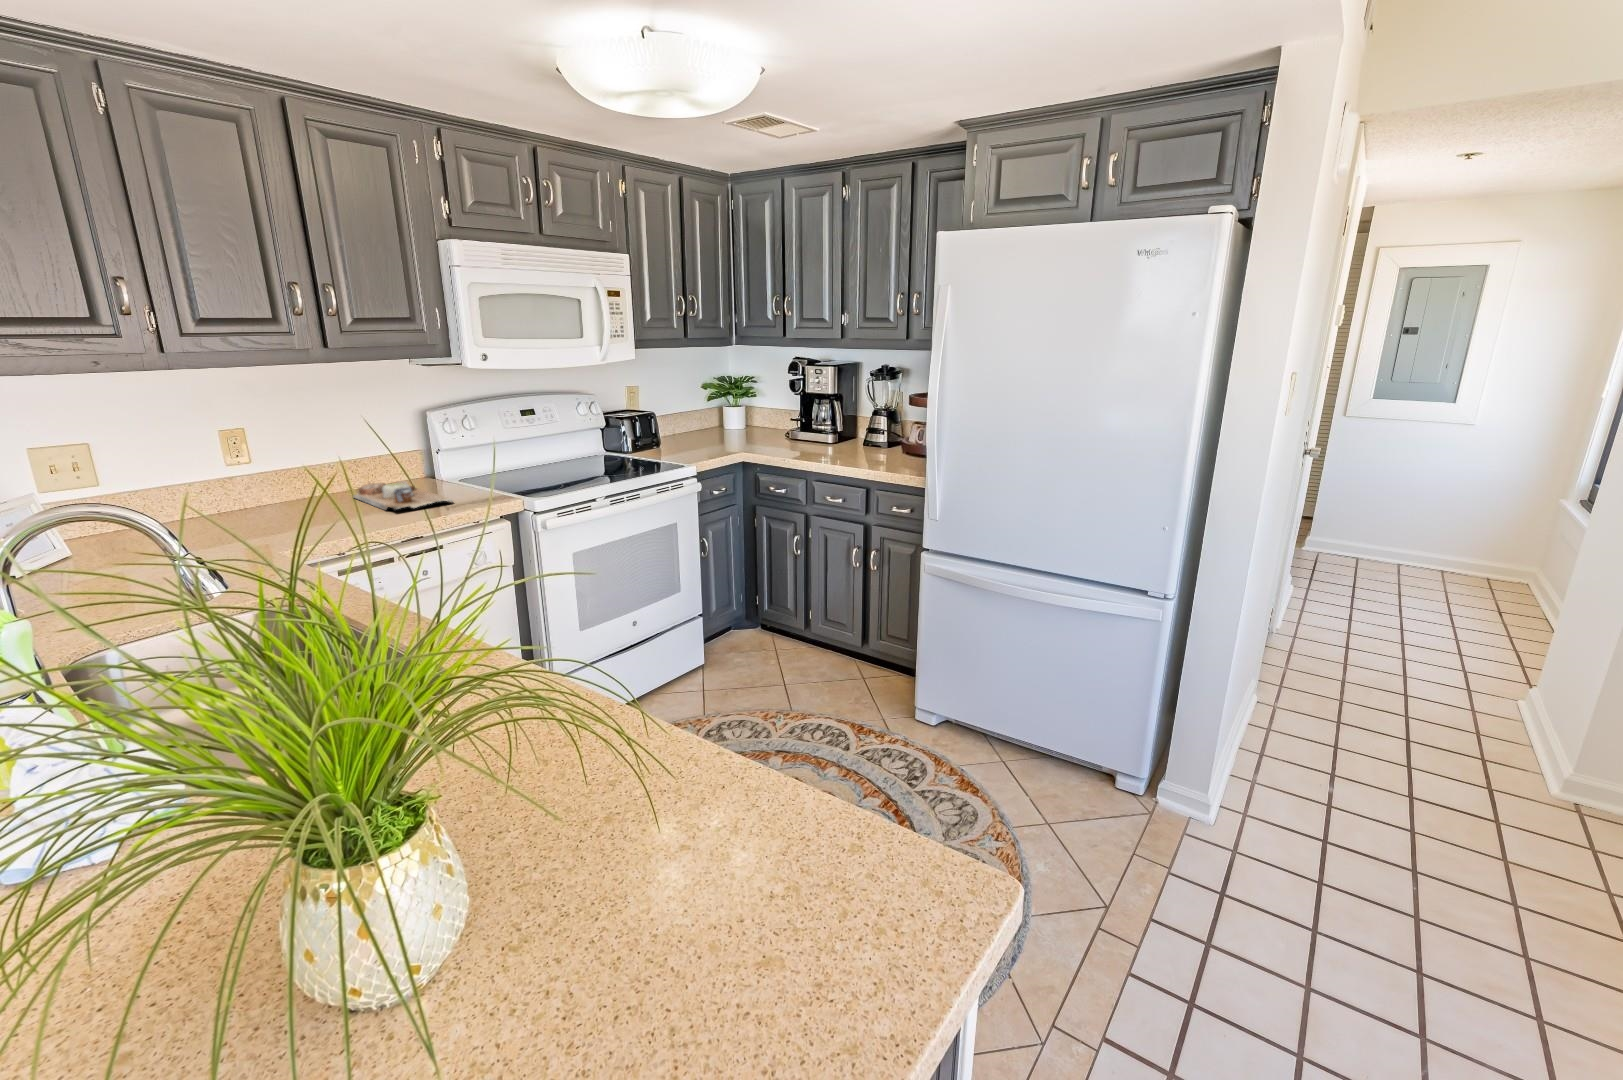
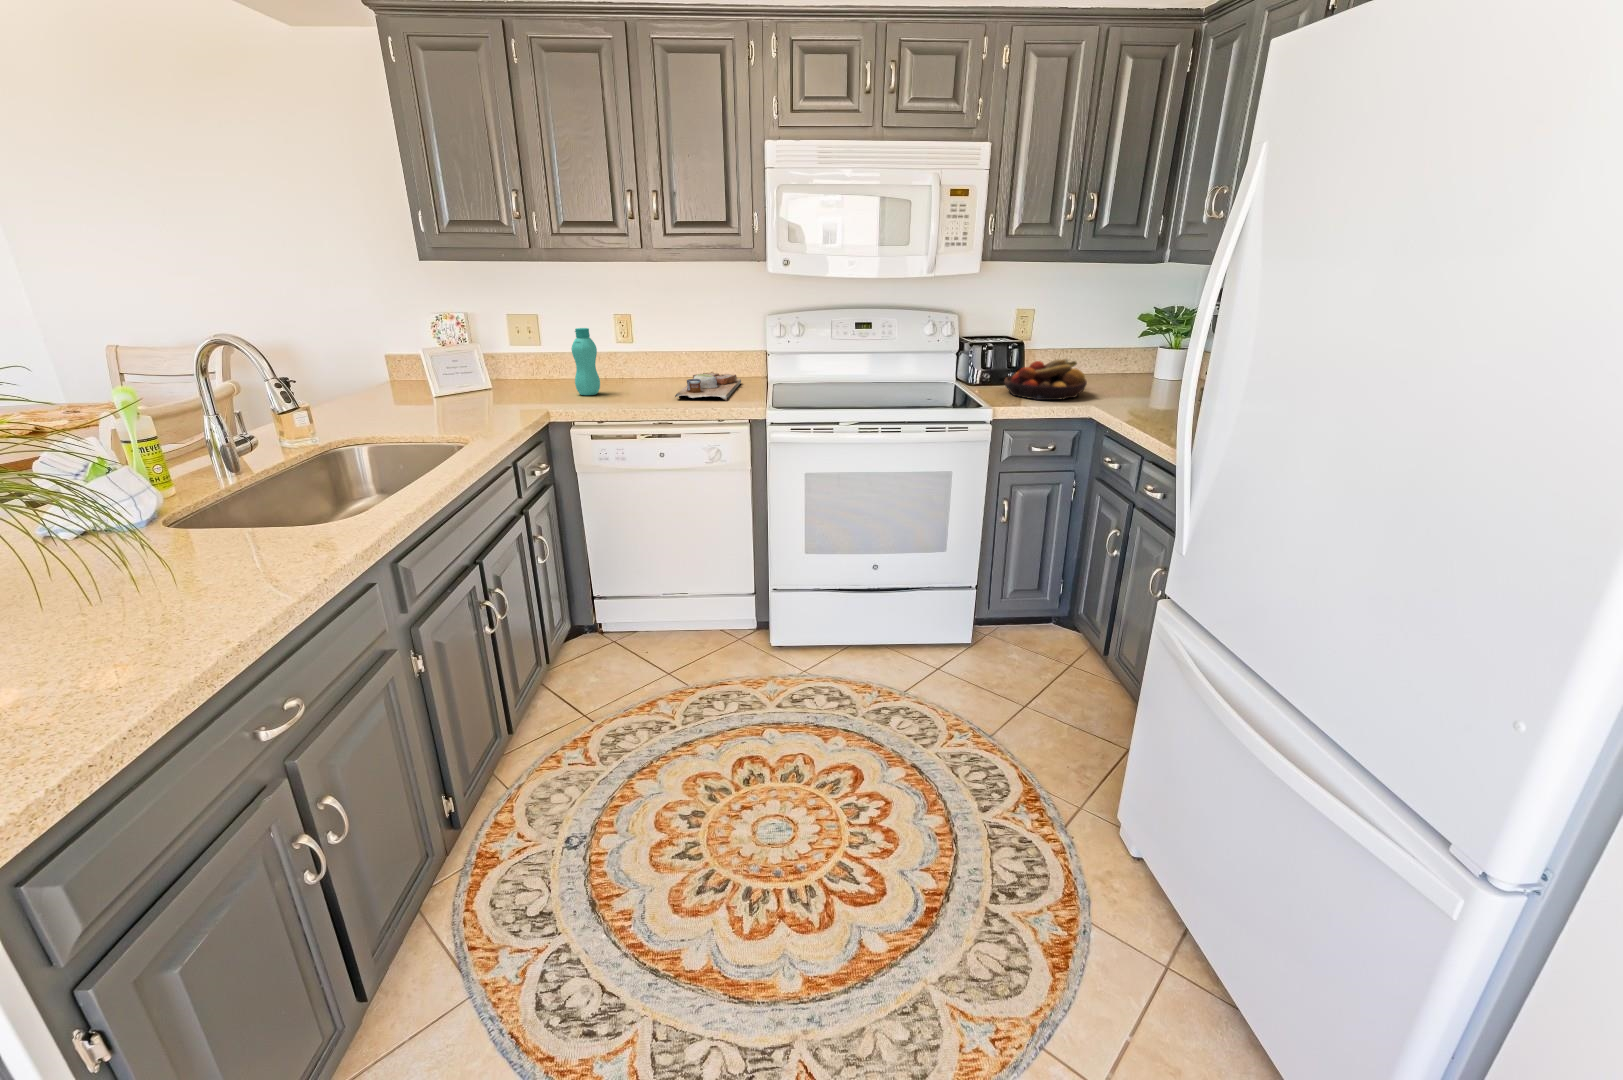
fruit bowl: none [659,422,724,455] -> present [1004,359,1087,400]
bottle: none [227,450,272,534] -> present [572,328,600,395]

